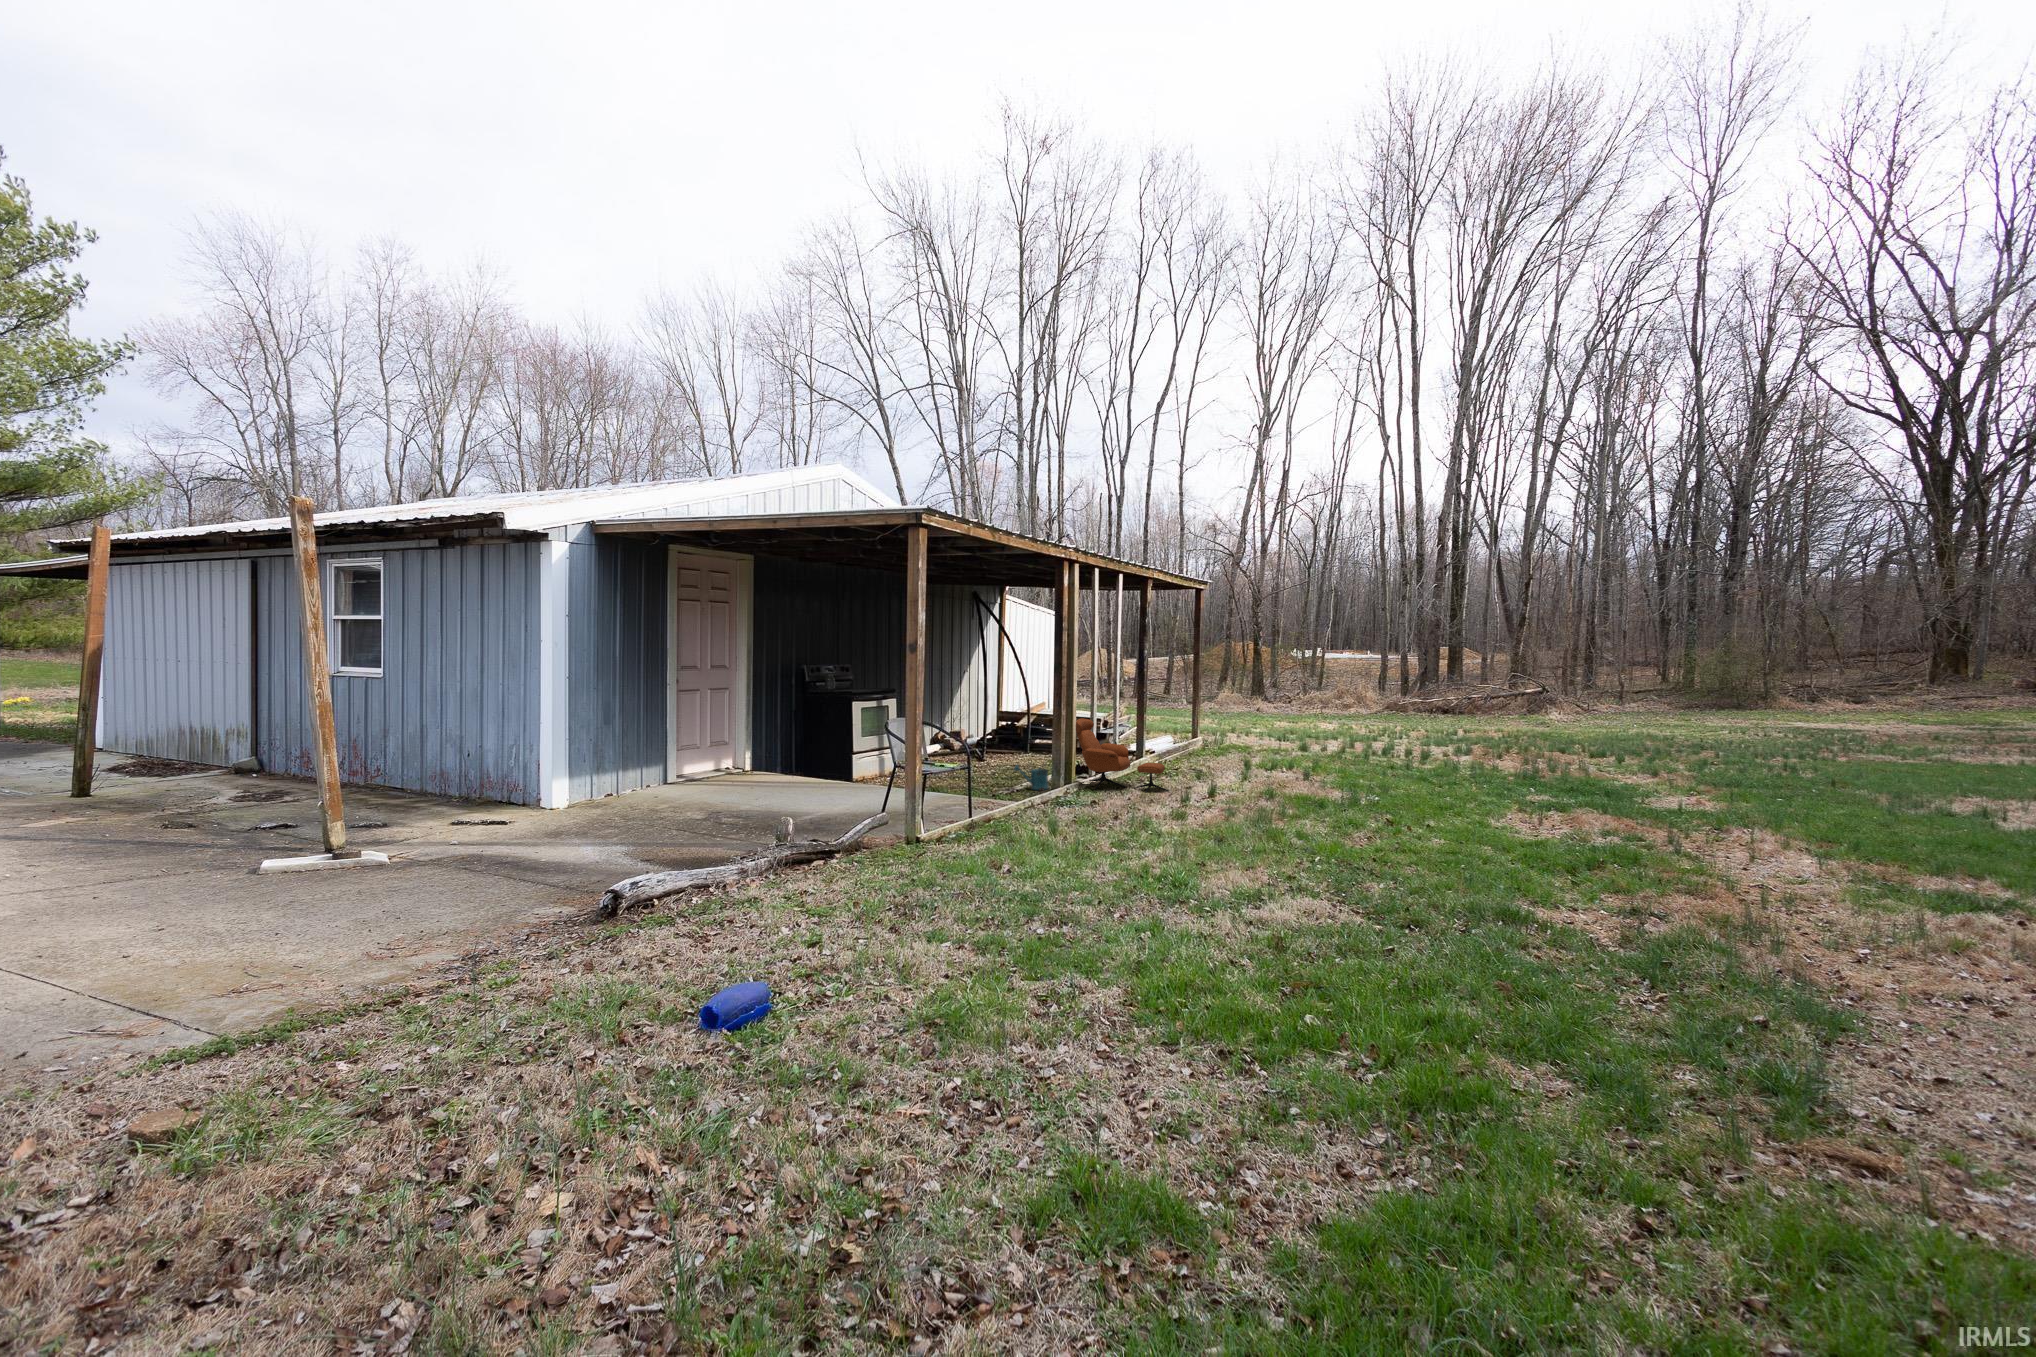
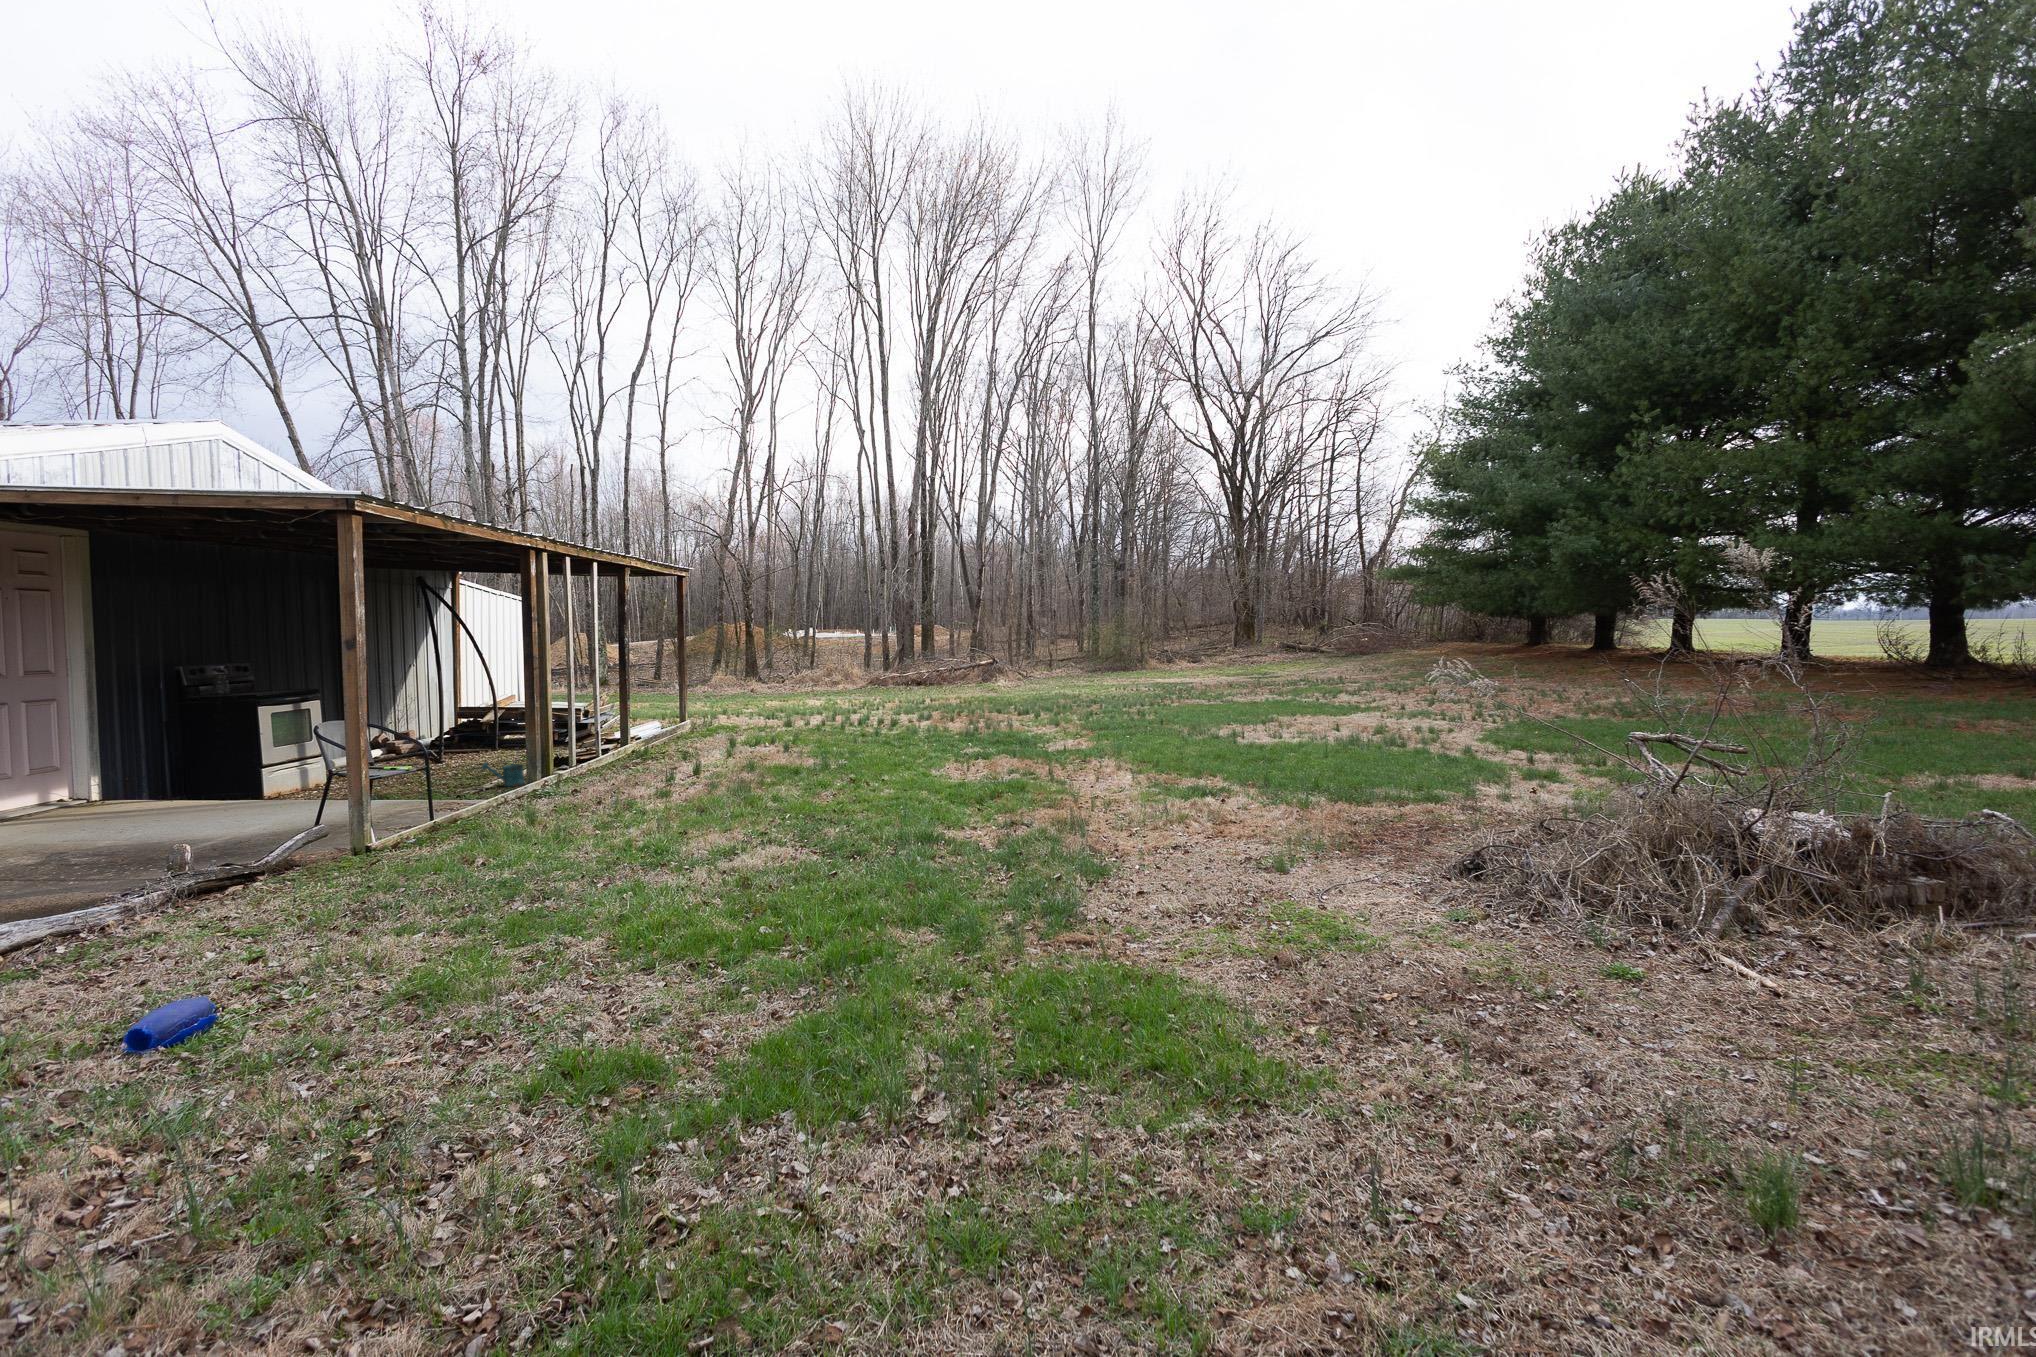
lounge chair: present [1076,718,1168,792] -> none [554,710,656,779]

